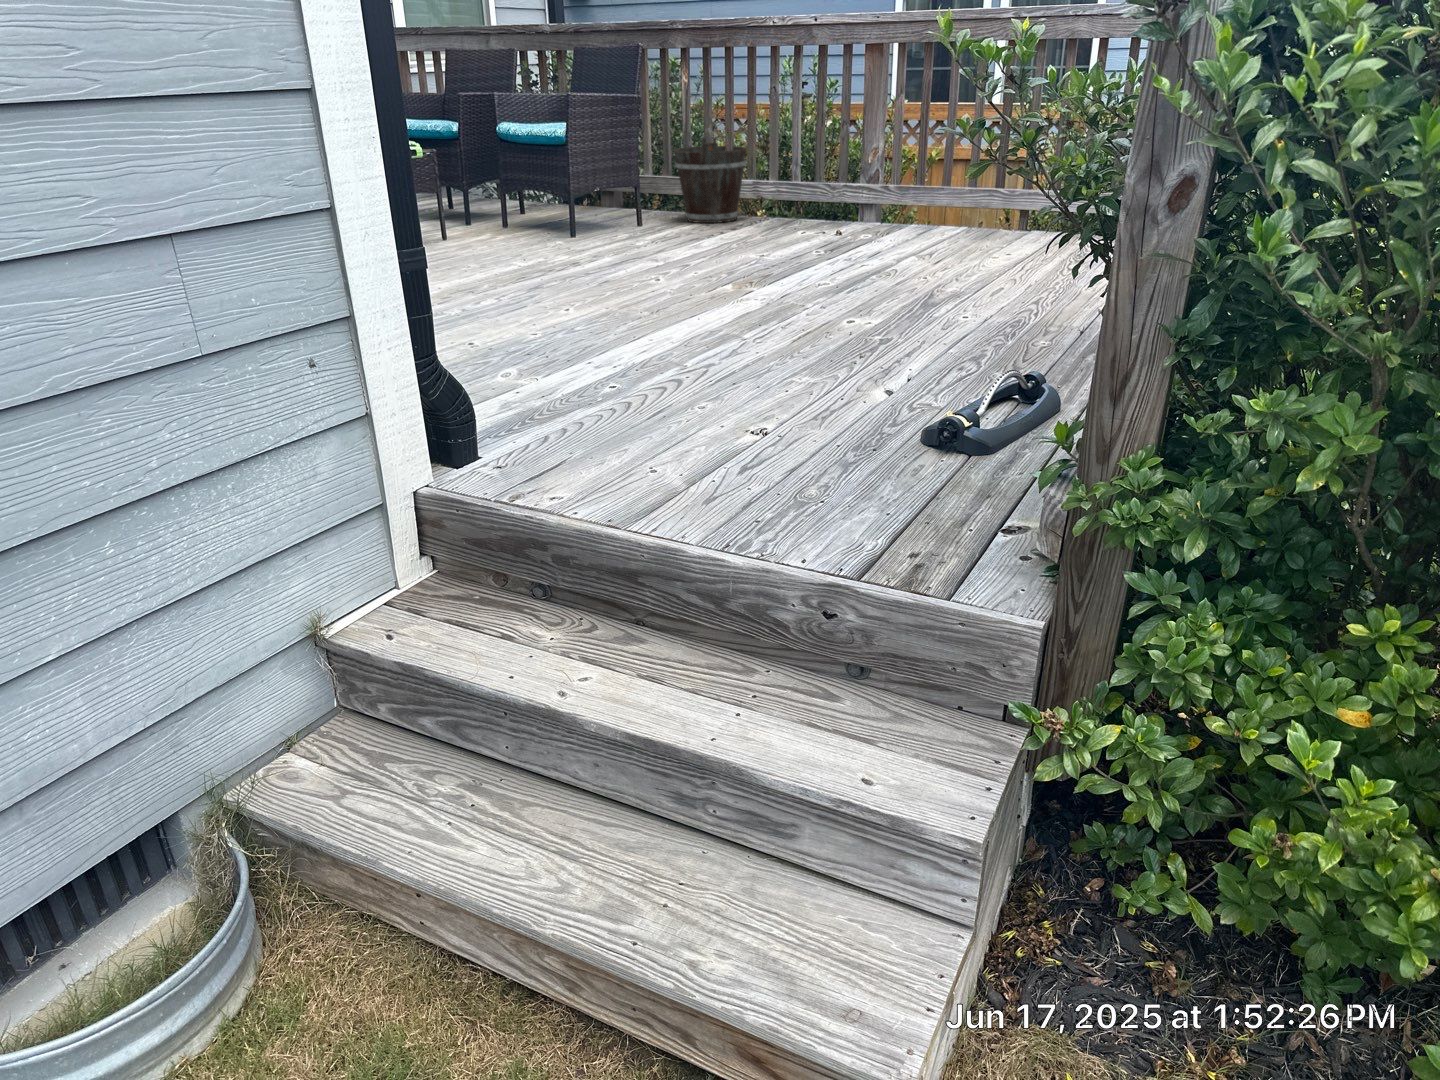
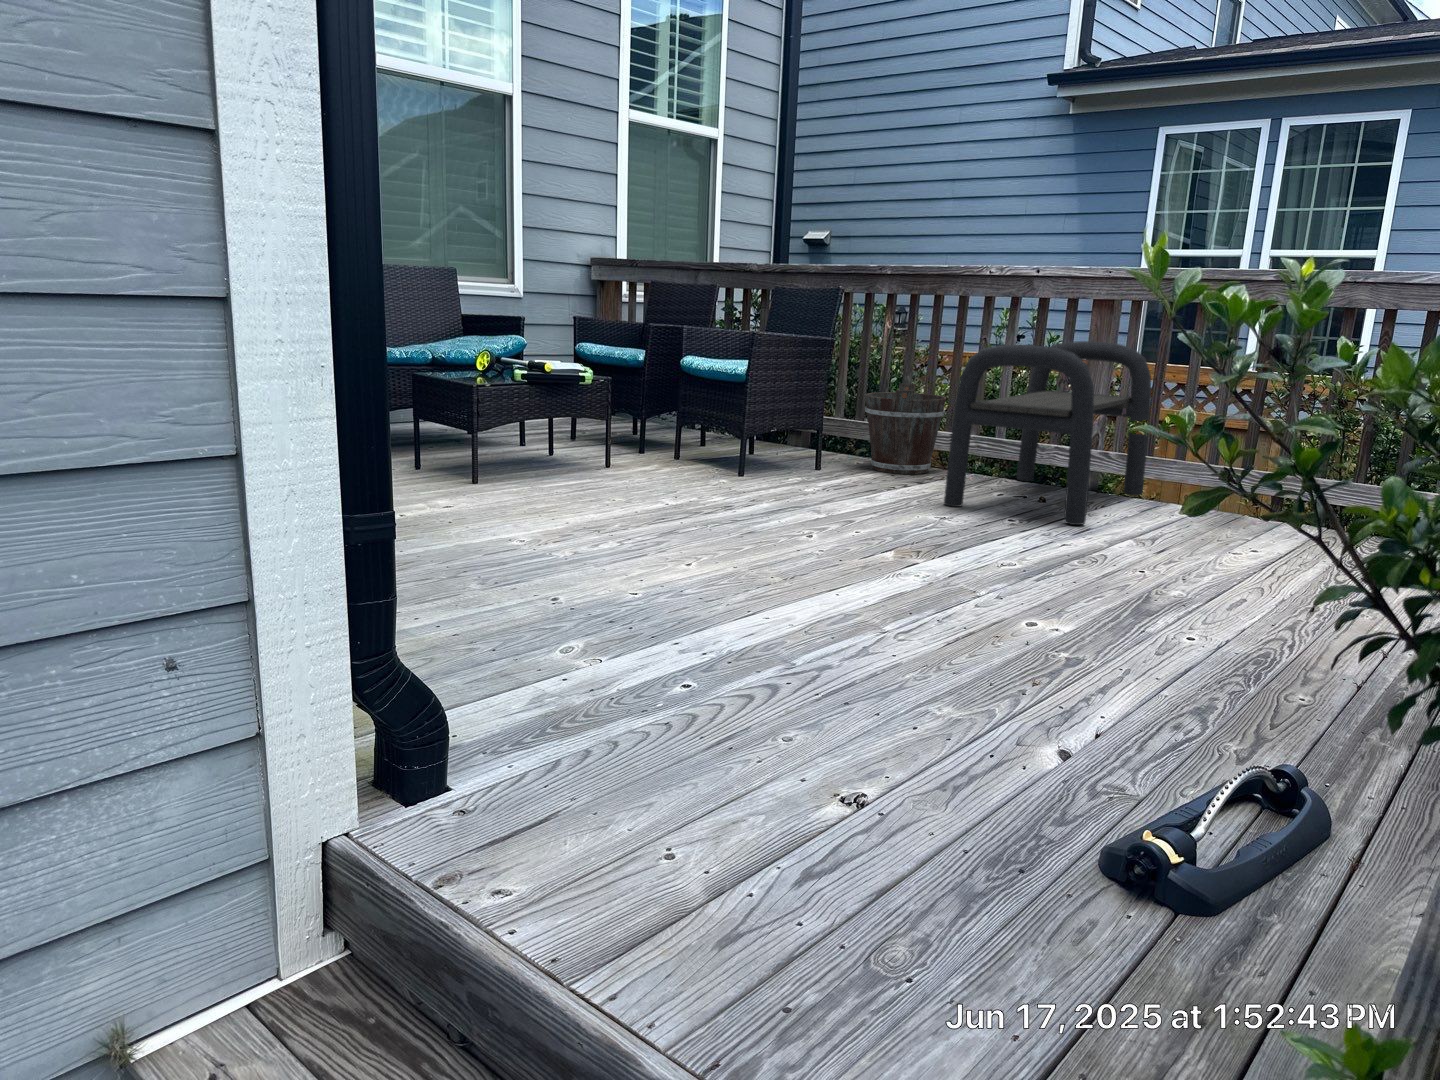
bench: none [759,85,919,250] -> present [944,341,1151,525]

